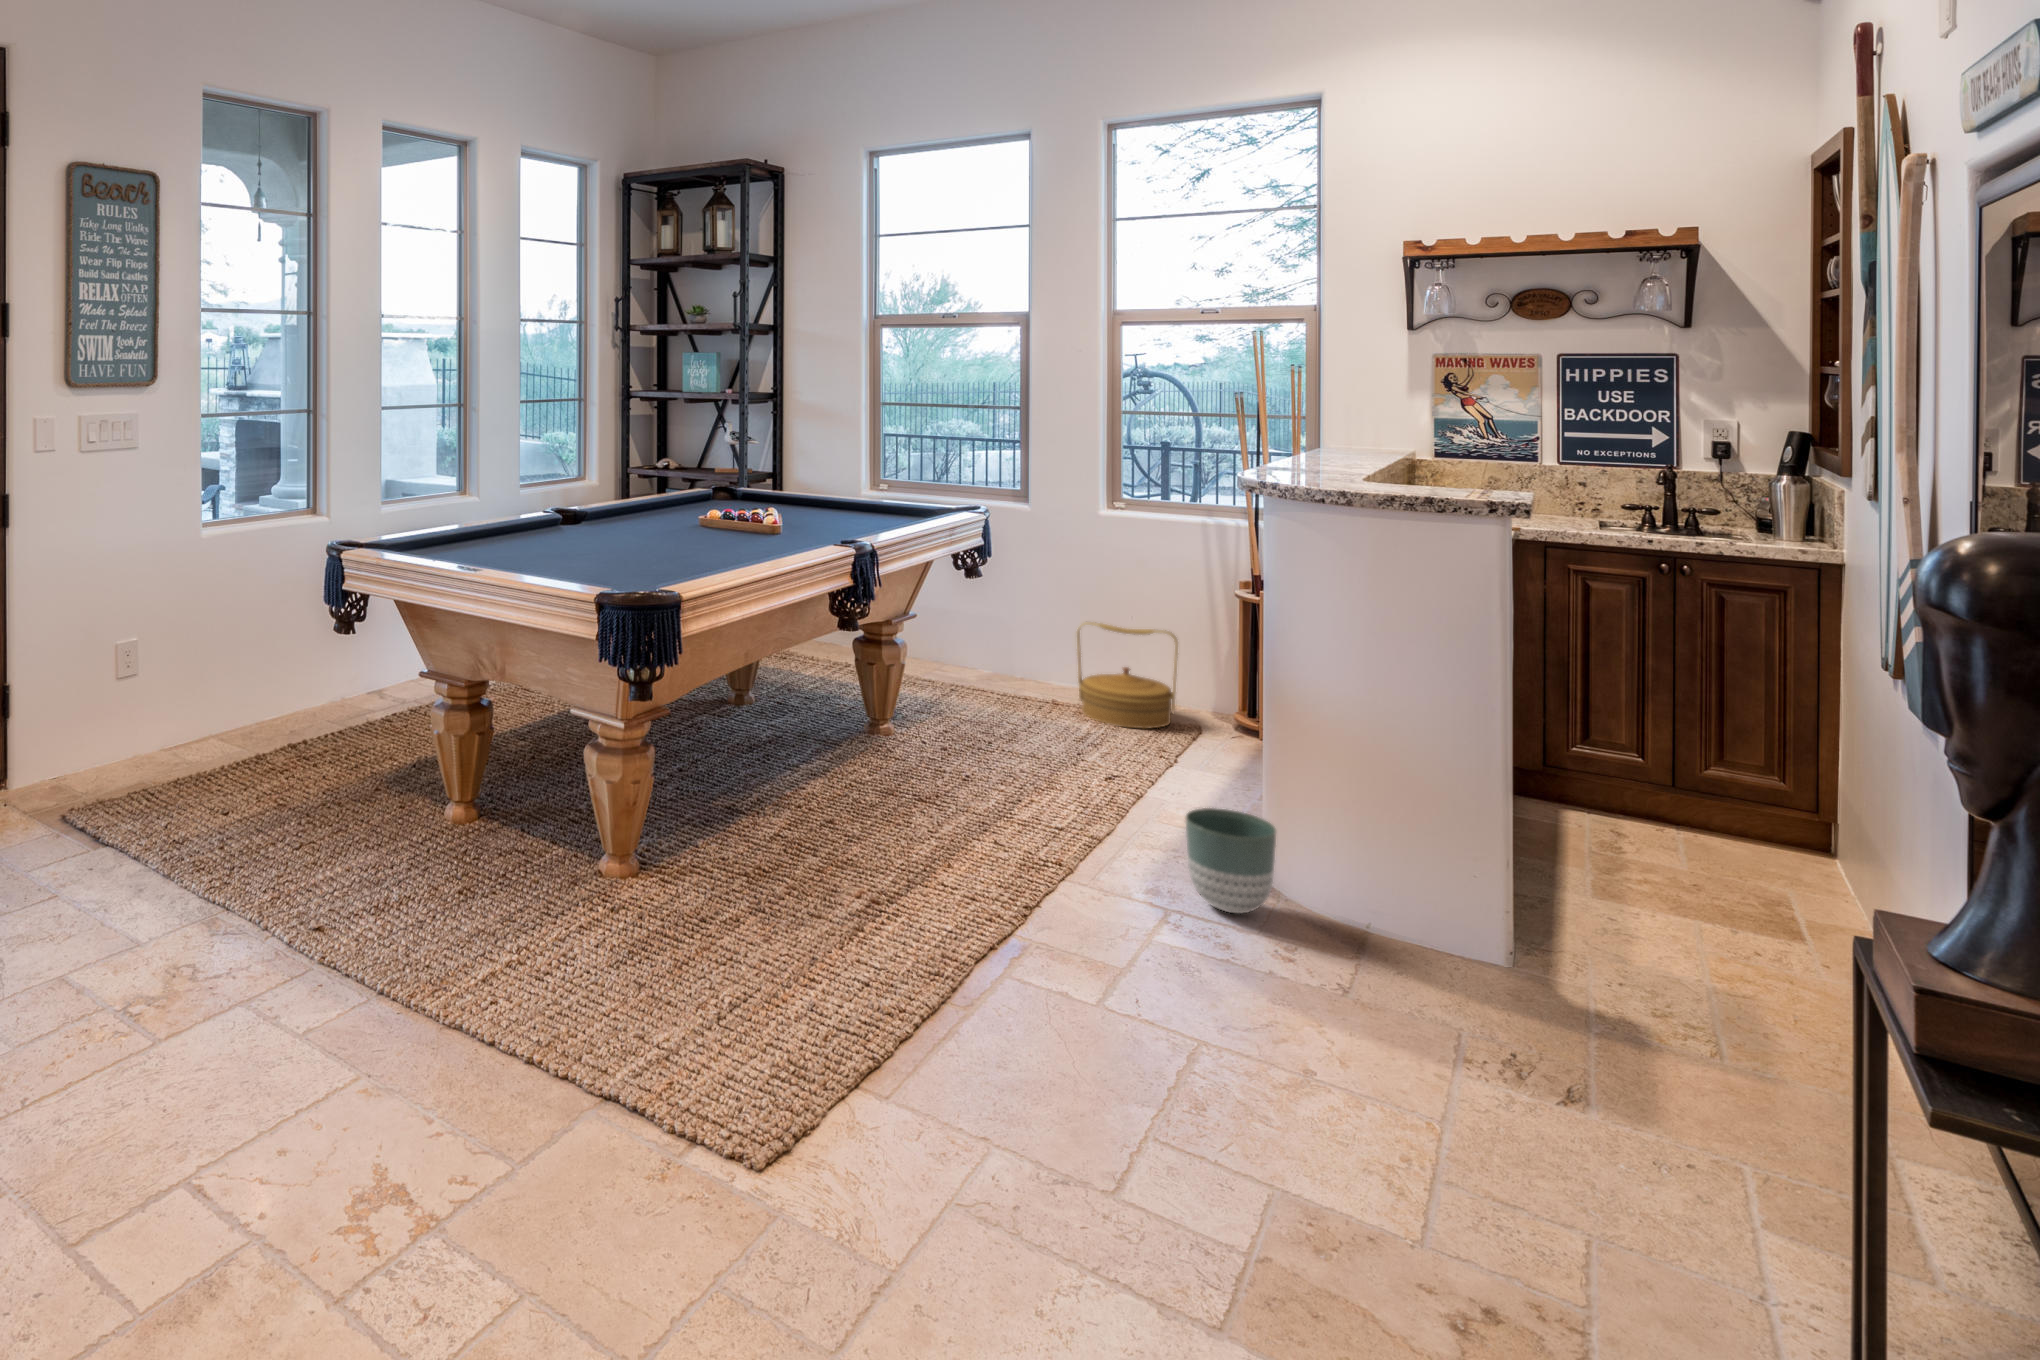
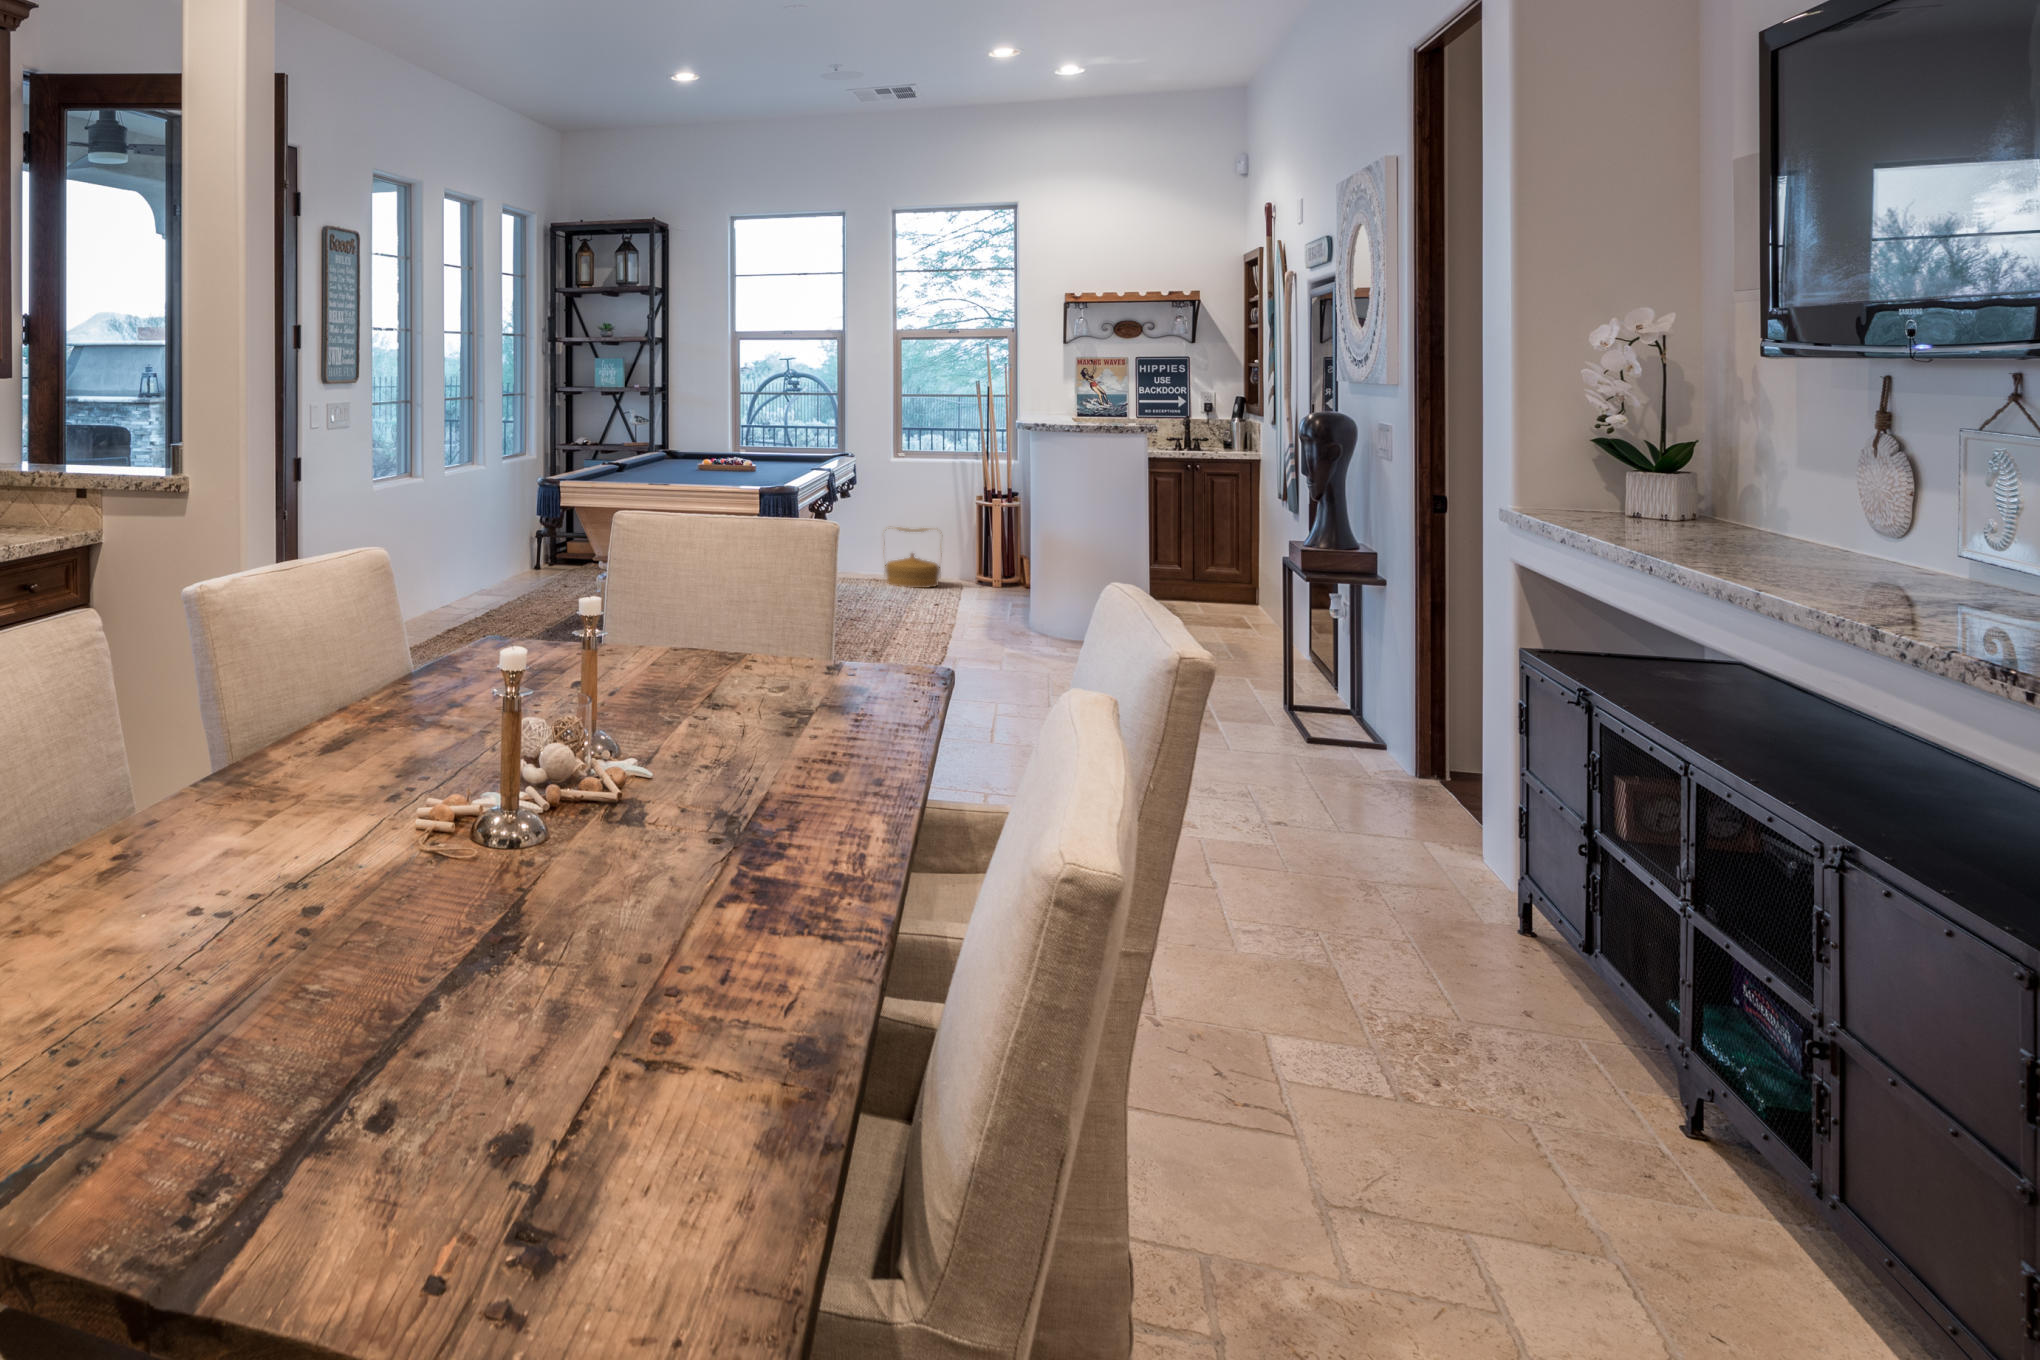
planter: present [1185,808,1276,914] -> none [1003,594,1046,643]

